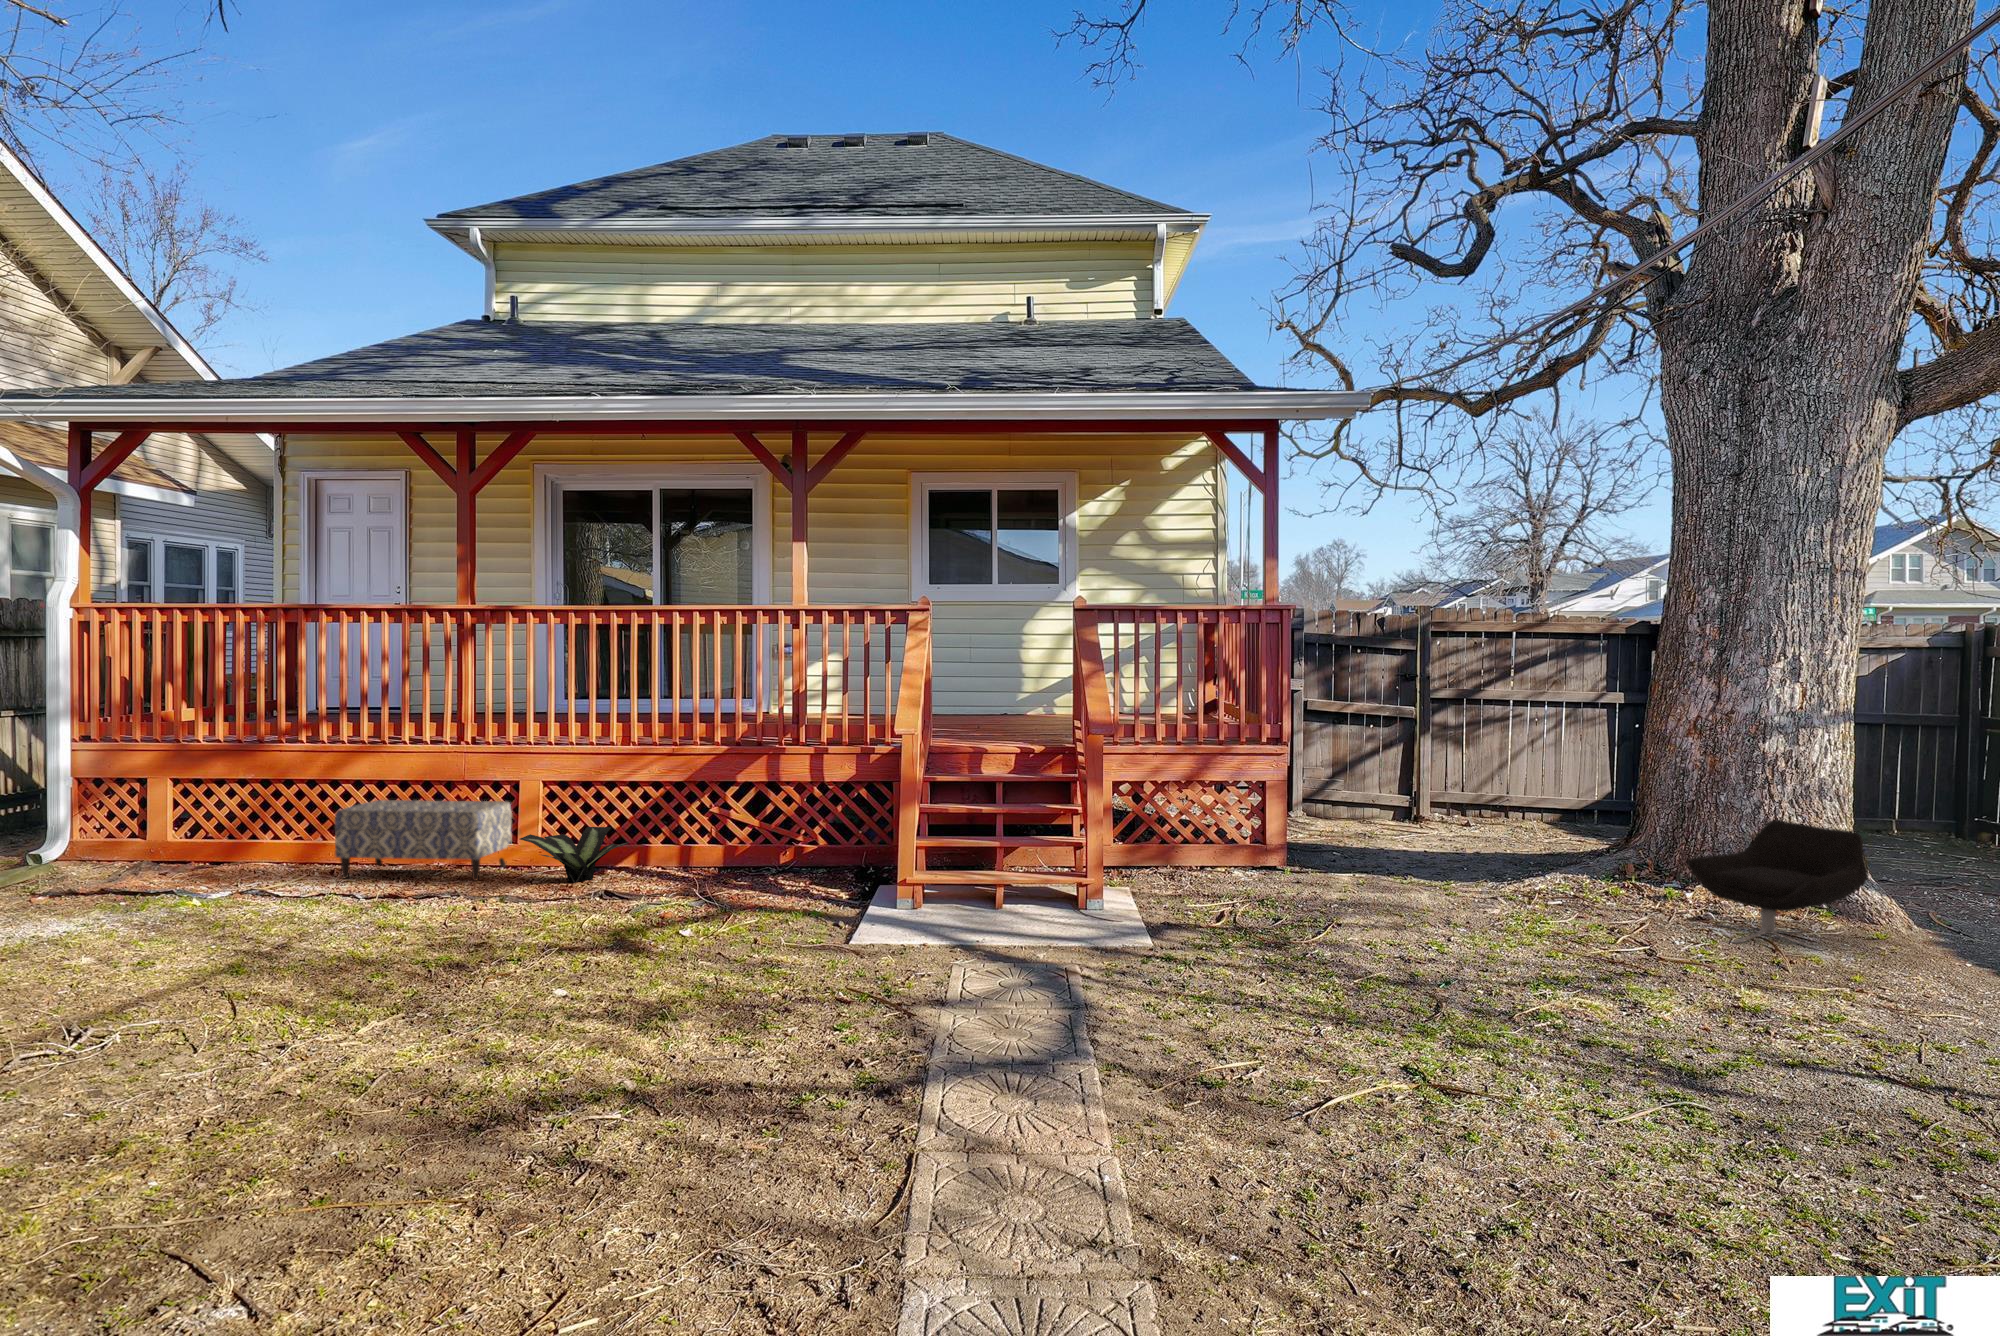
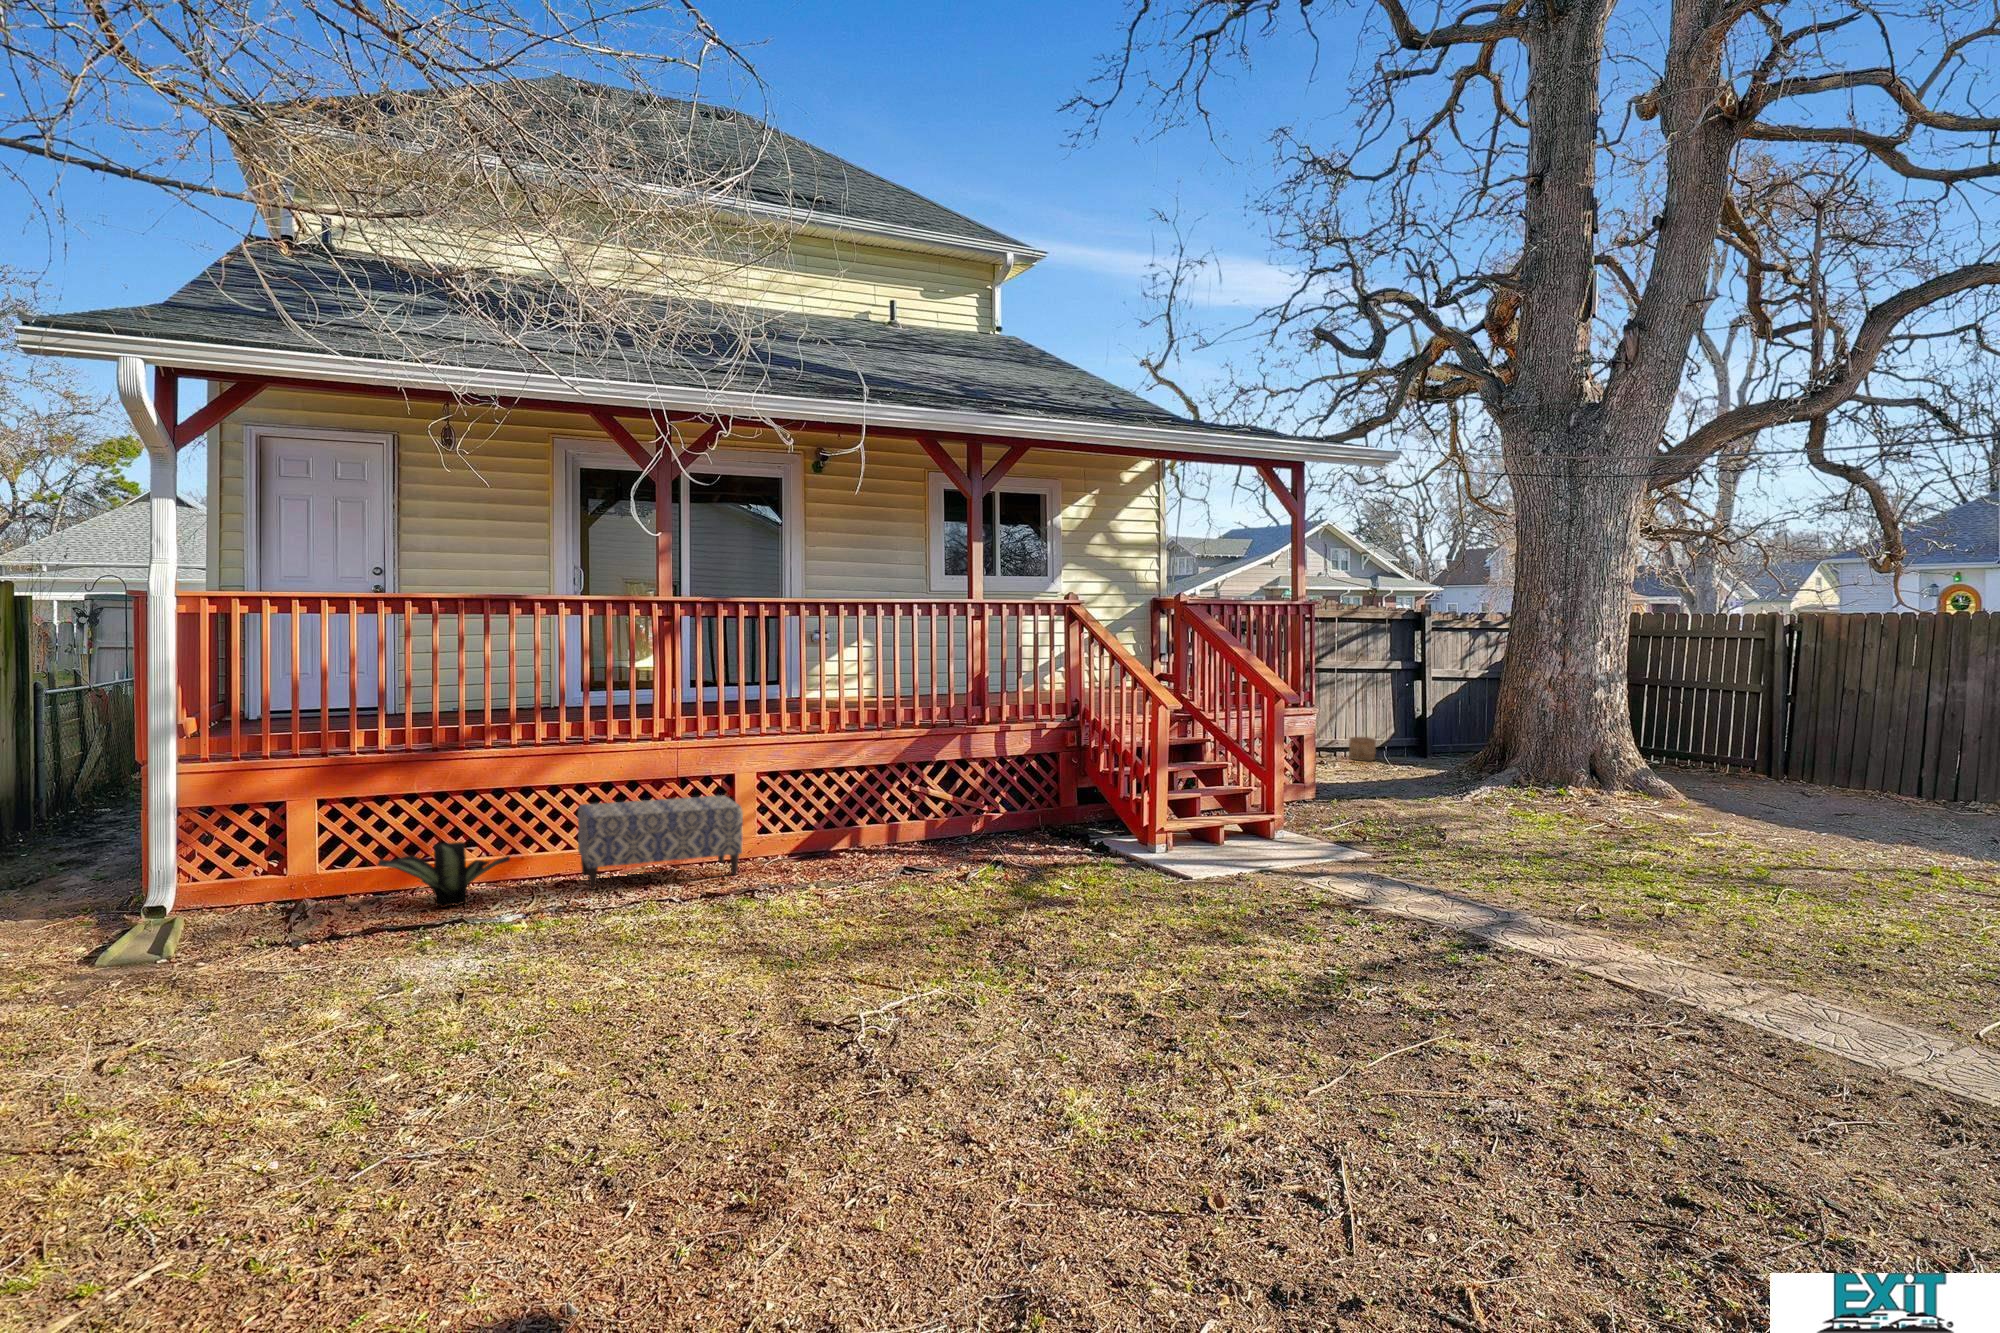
wooden bucket: none [1540,796,1584,831] -> present [1349,737,1377,761]
lounge chair: present [1687,820,1869,950] -> none [1551,743,1639,817]
potted plant: present [520,827,629,883] -> present [378,842,510,908]

